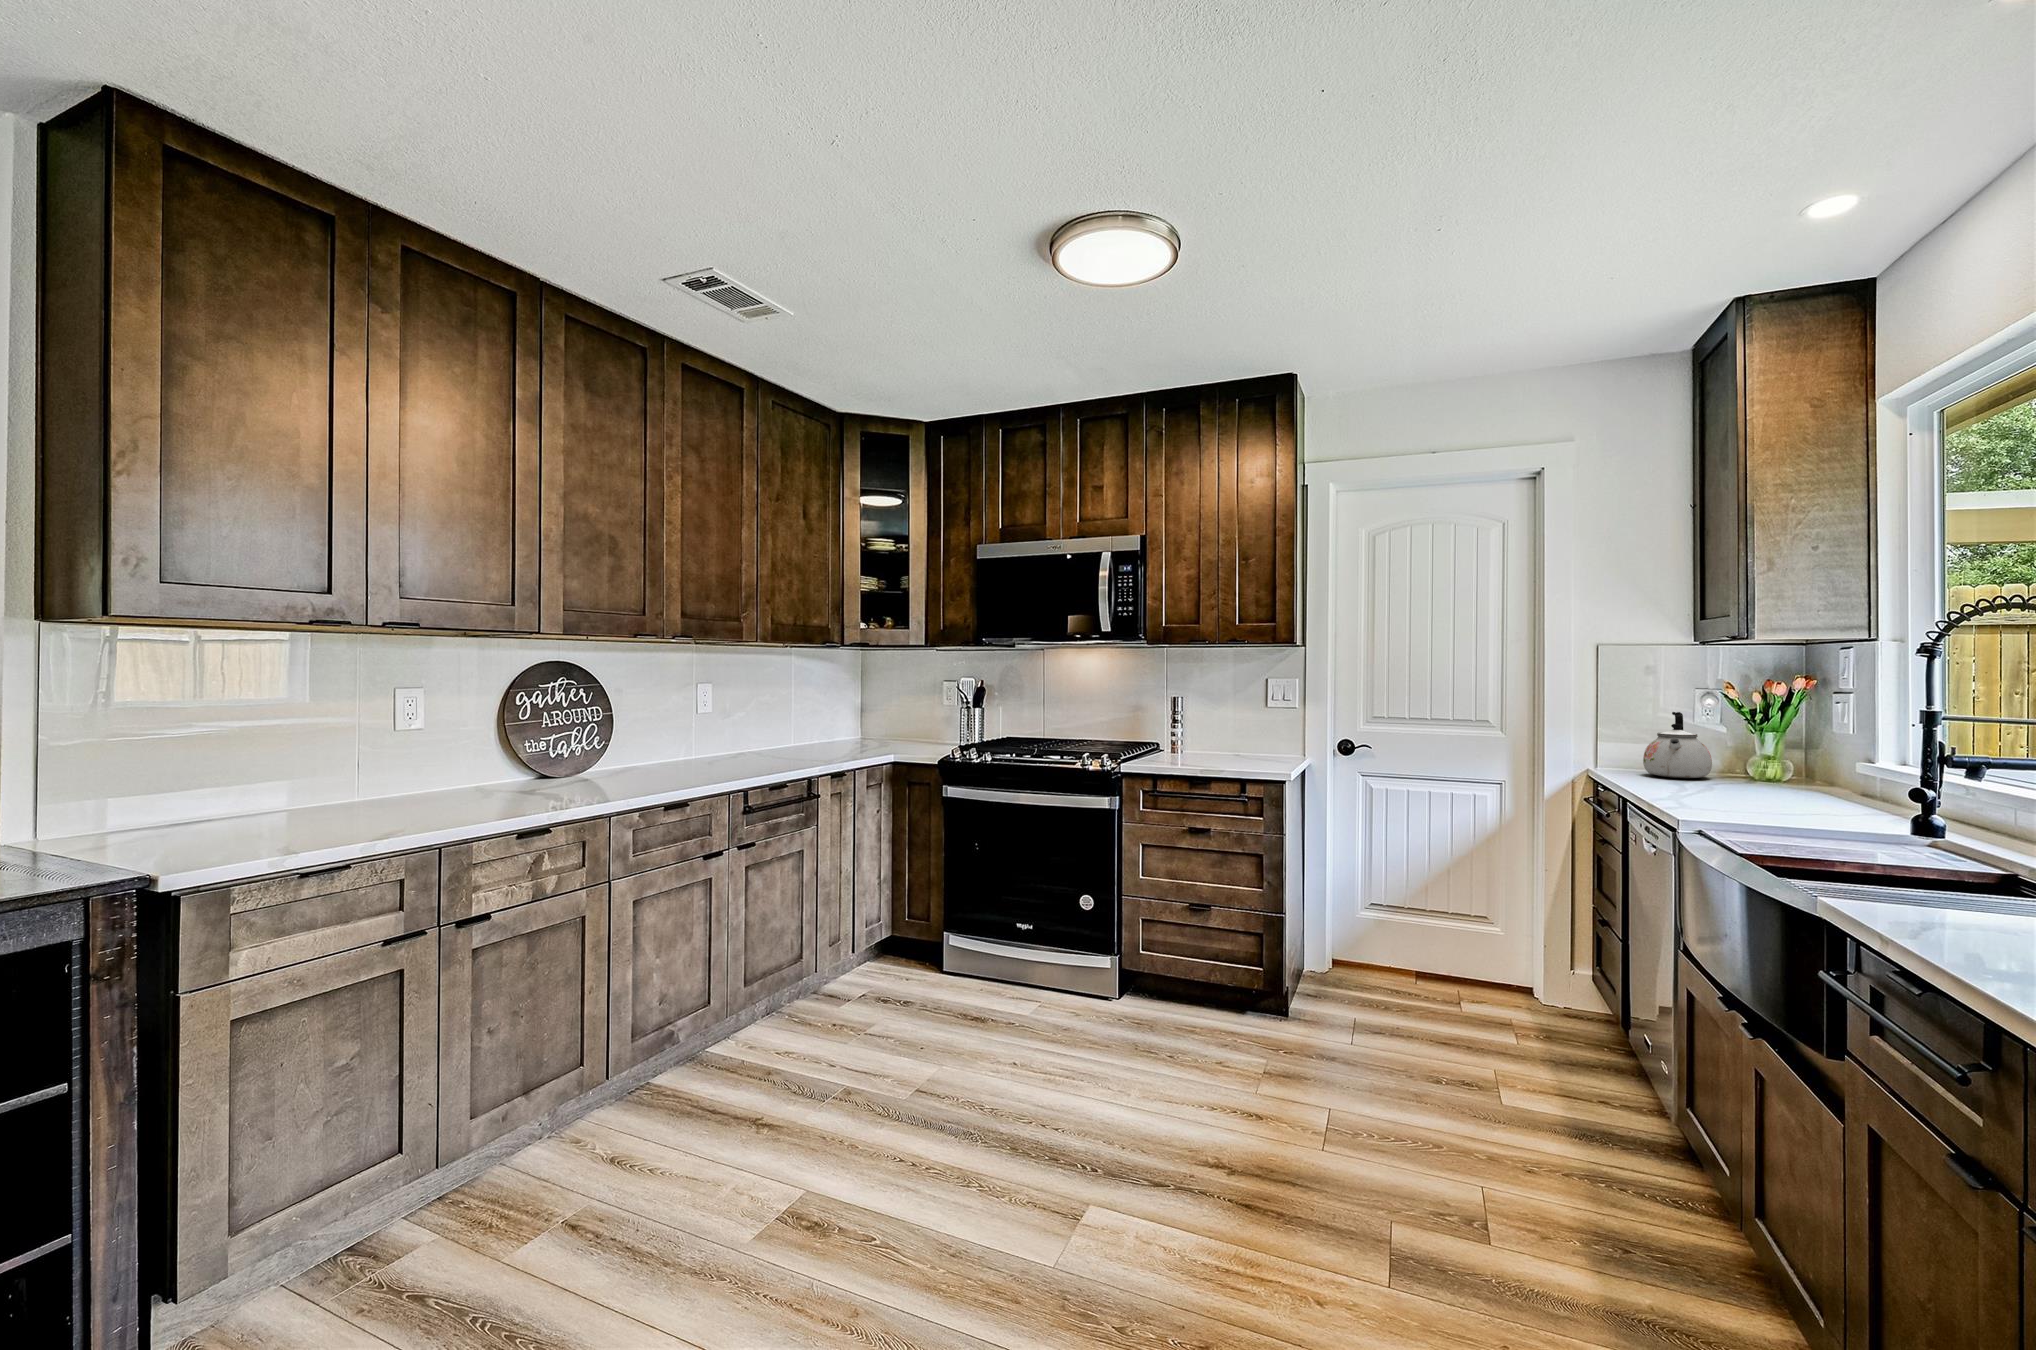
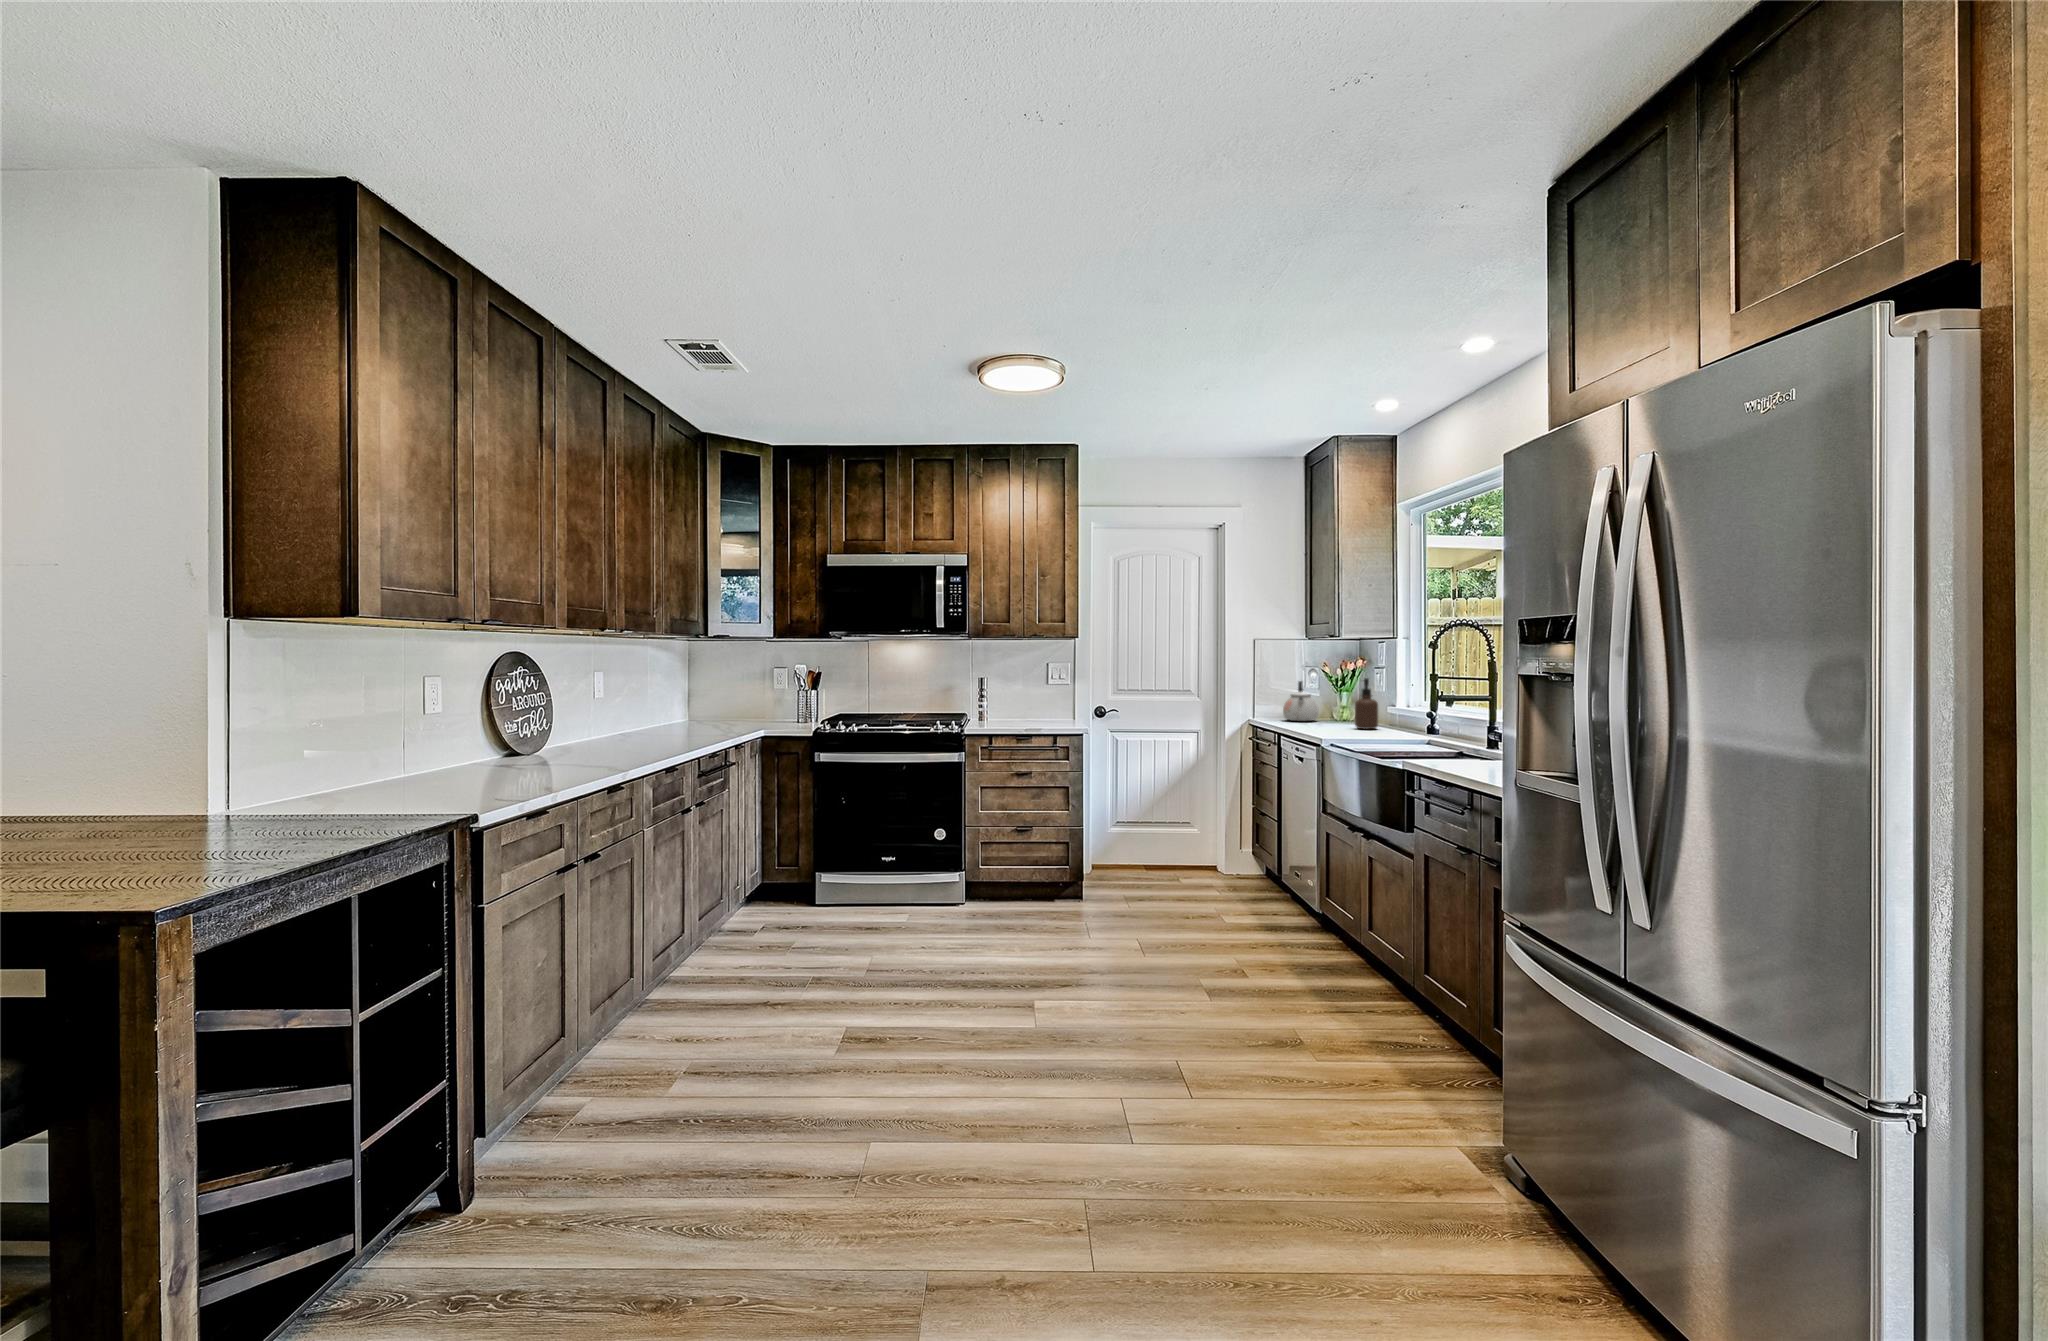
soap dispenser: none [1772,712,1823,803] -> present [1355,678,1378,729]

